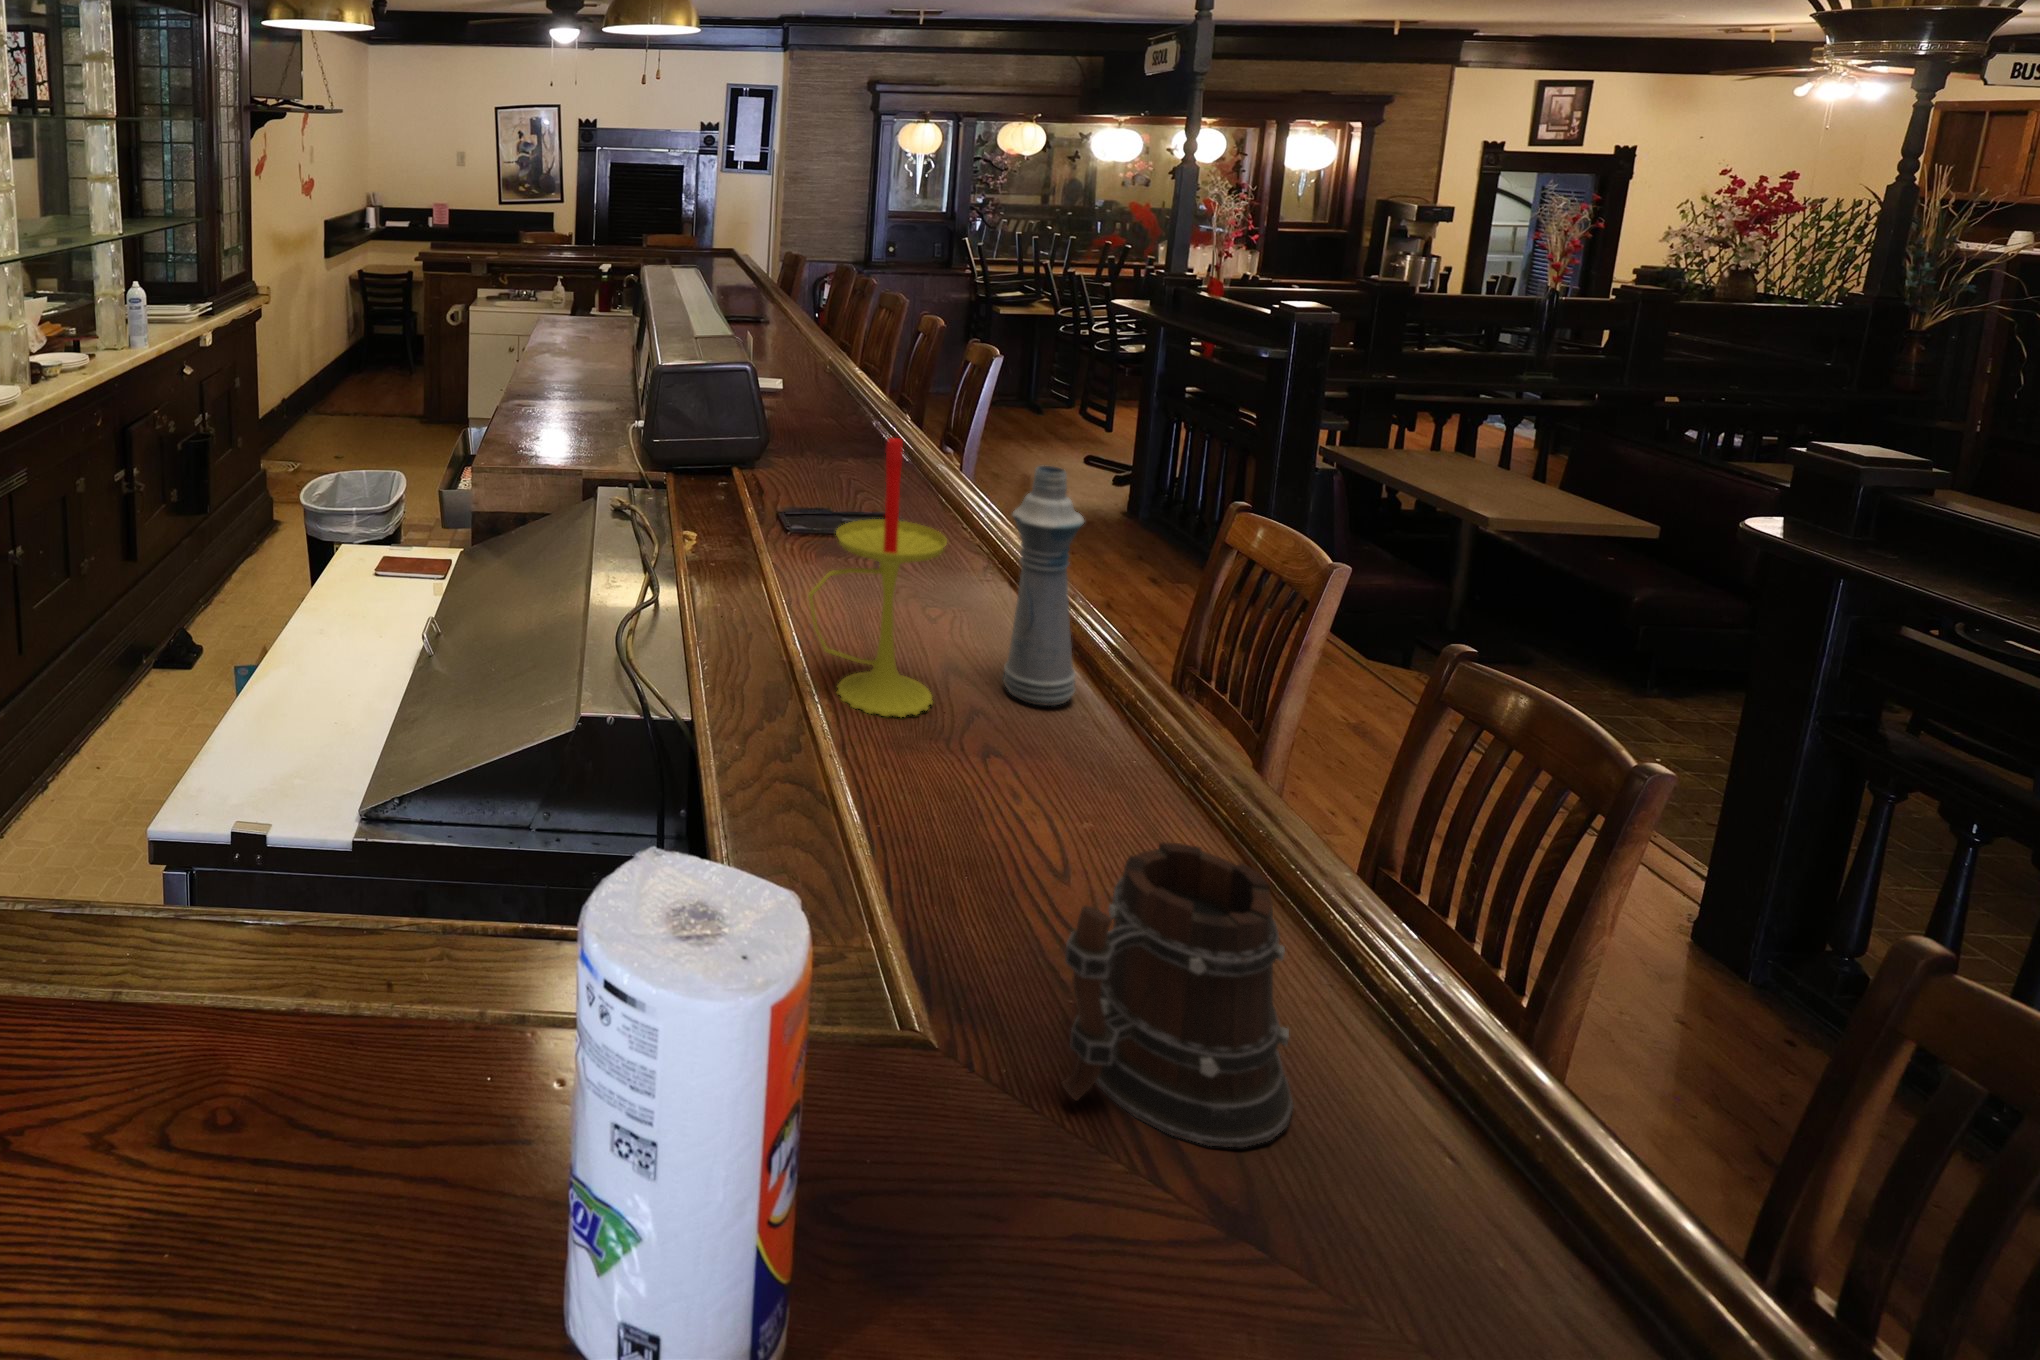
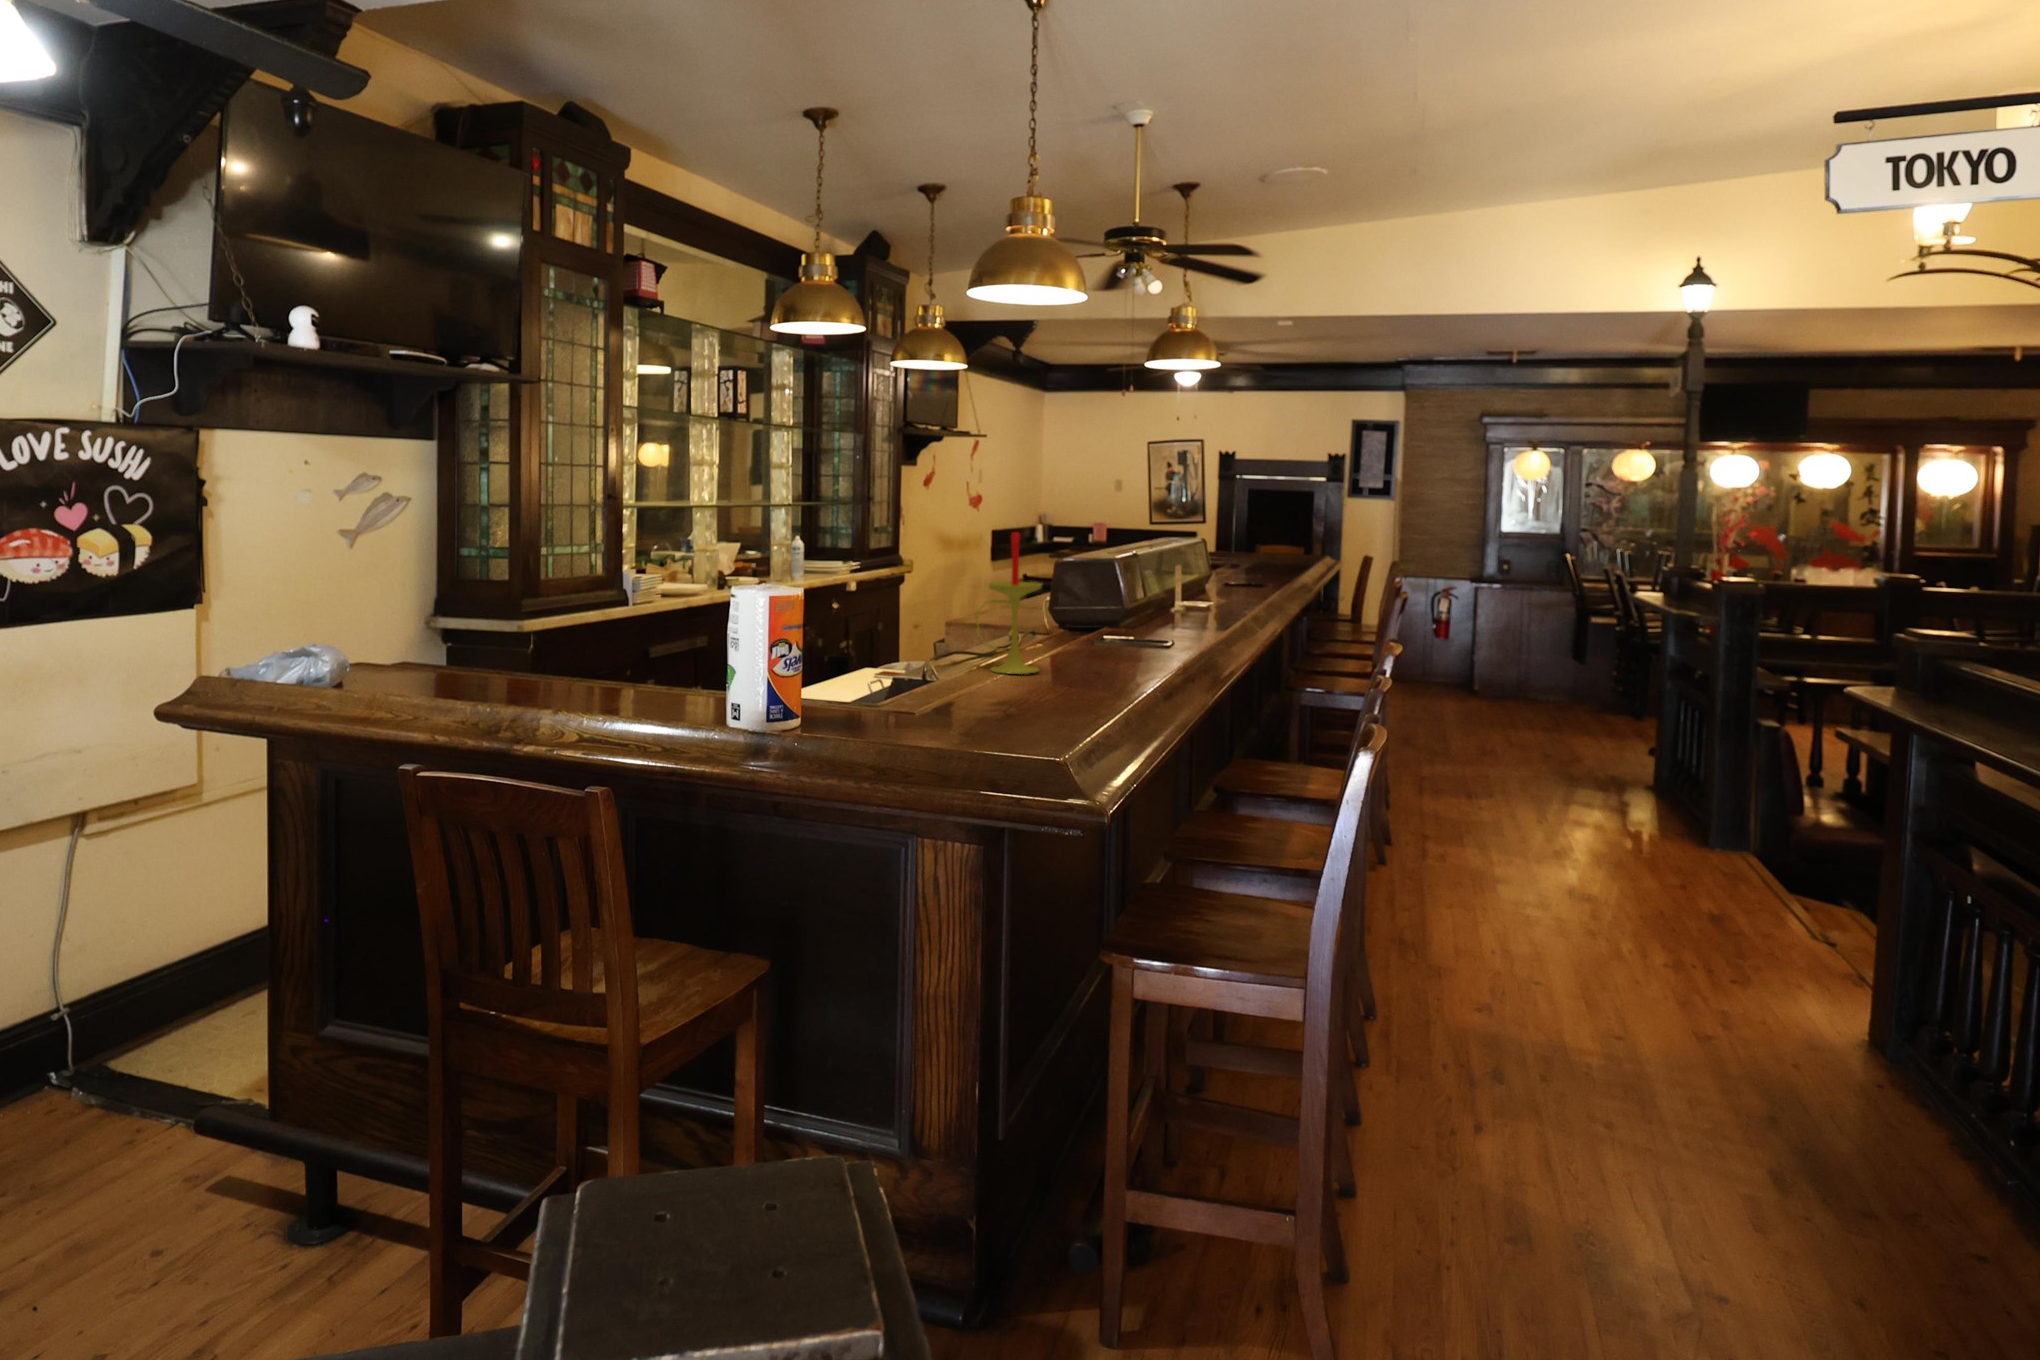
bottle: present [1003,466,1084,706] -> none [1081,552,1118,680]
beer mug: present [1062,843,1293,1147] -> none [902,636,1004,729]

